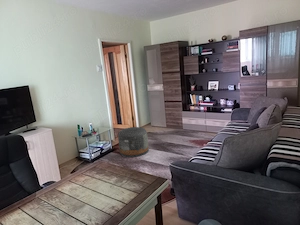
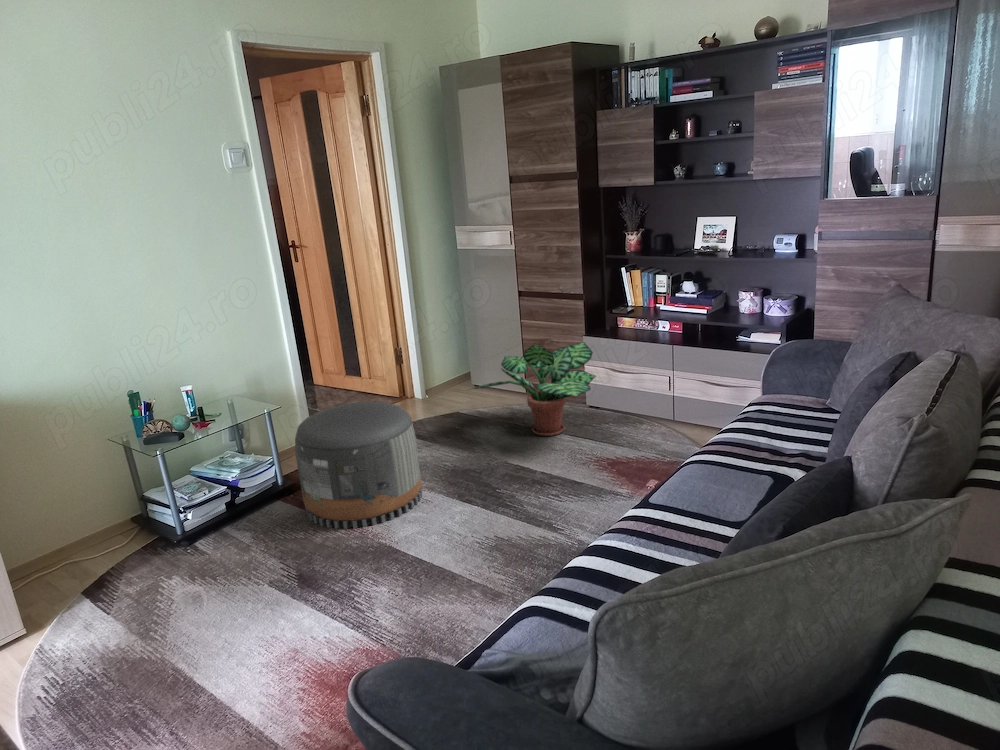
potted plant: none [154,113,187,136] -> present [473,342,596,436]

